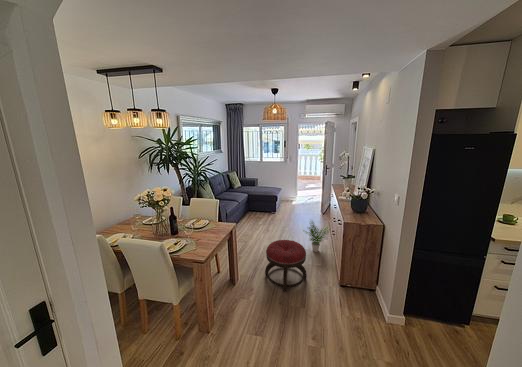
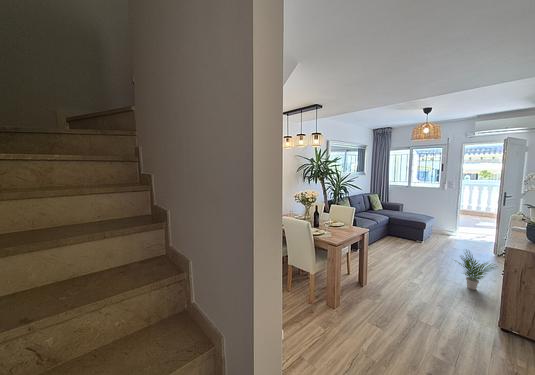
ottoman: present [265,240,307,291] -> none [397,258,450,308]

